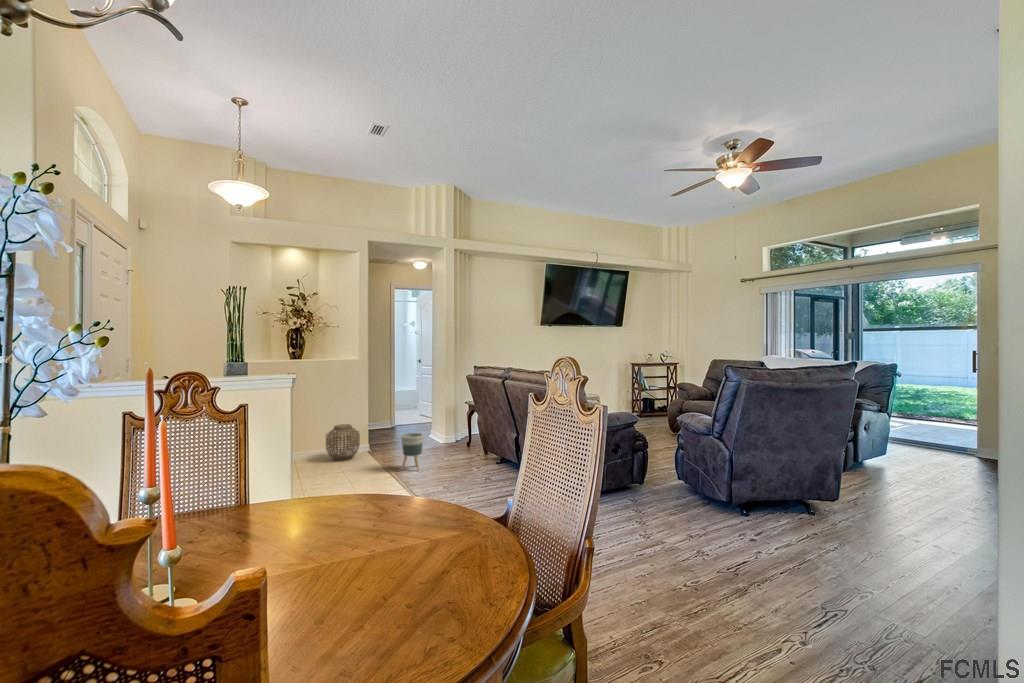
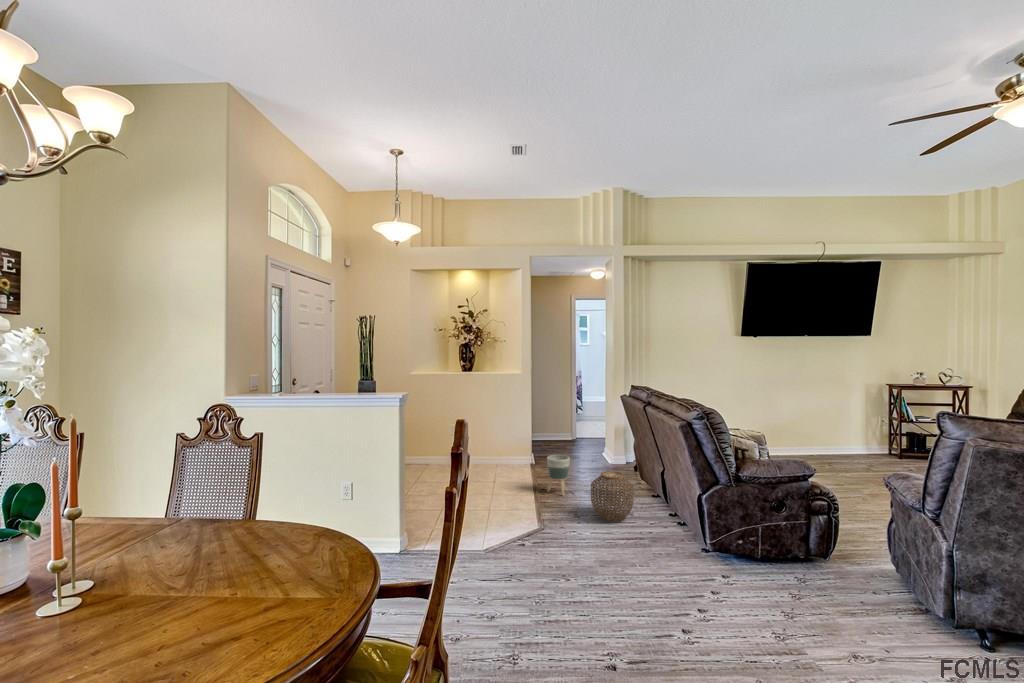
woven basket: present [326,424,360,461] -> present [591,471,634,521]

